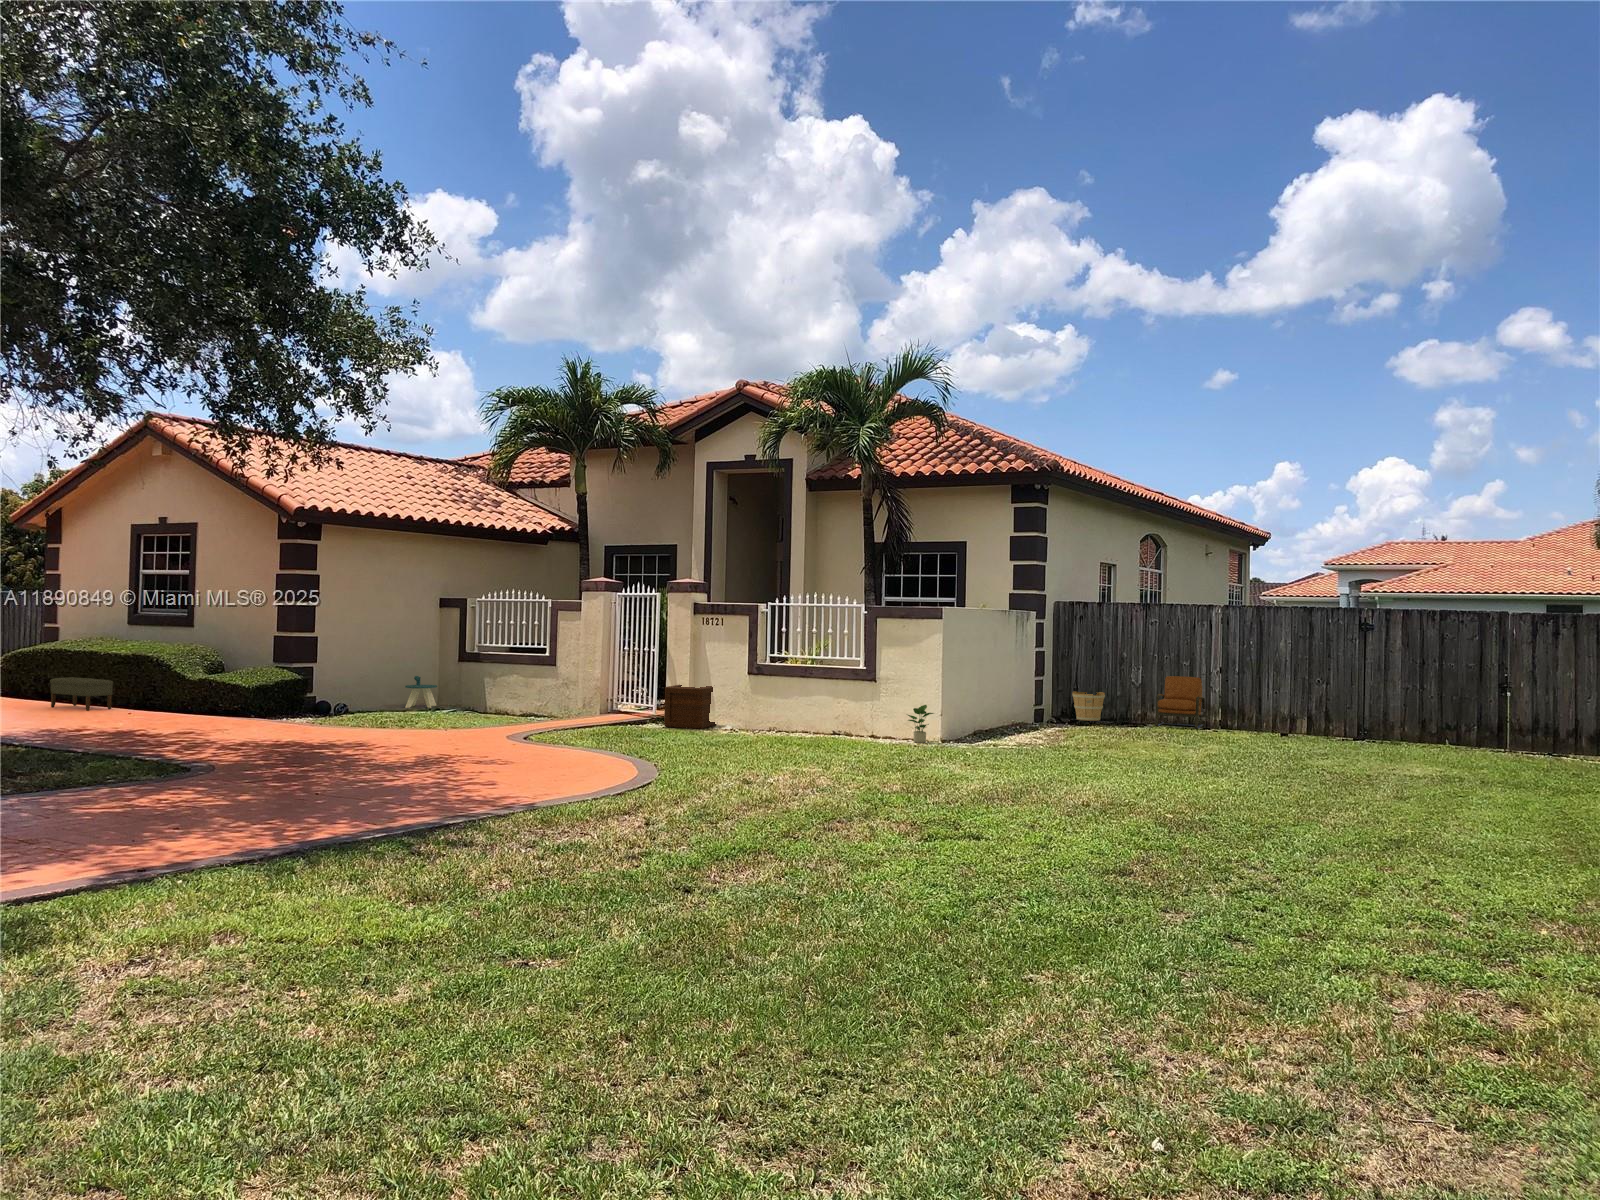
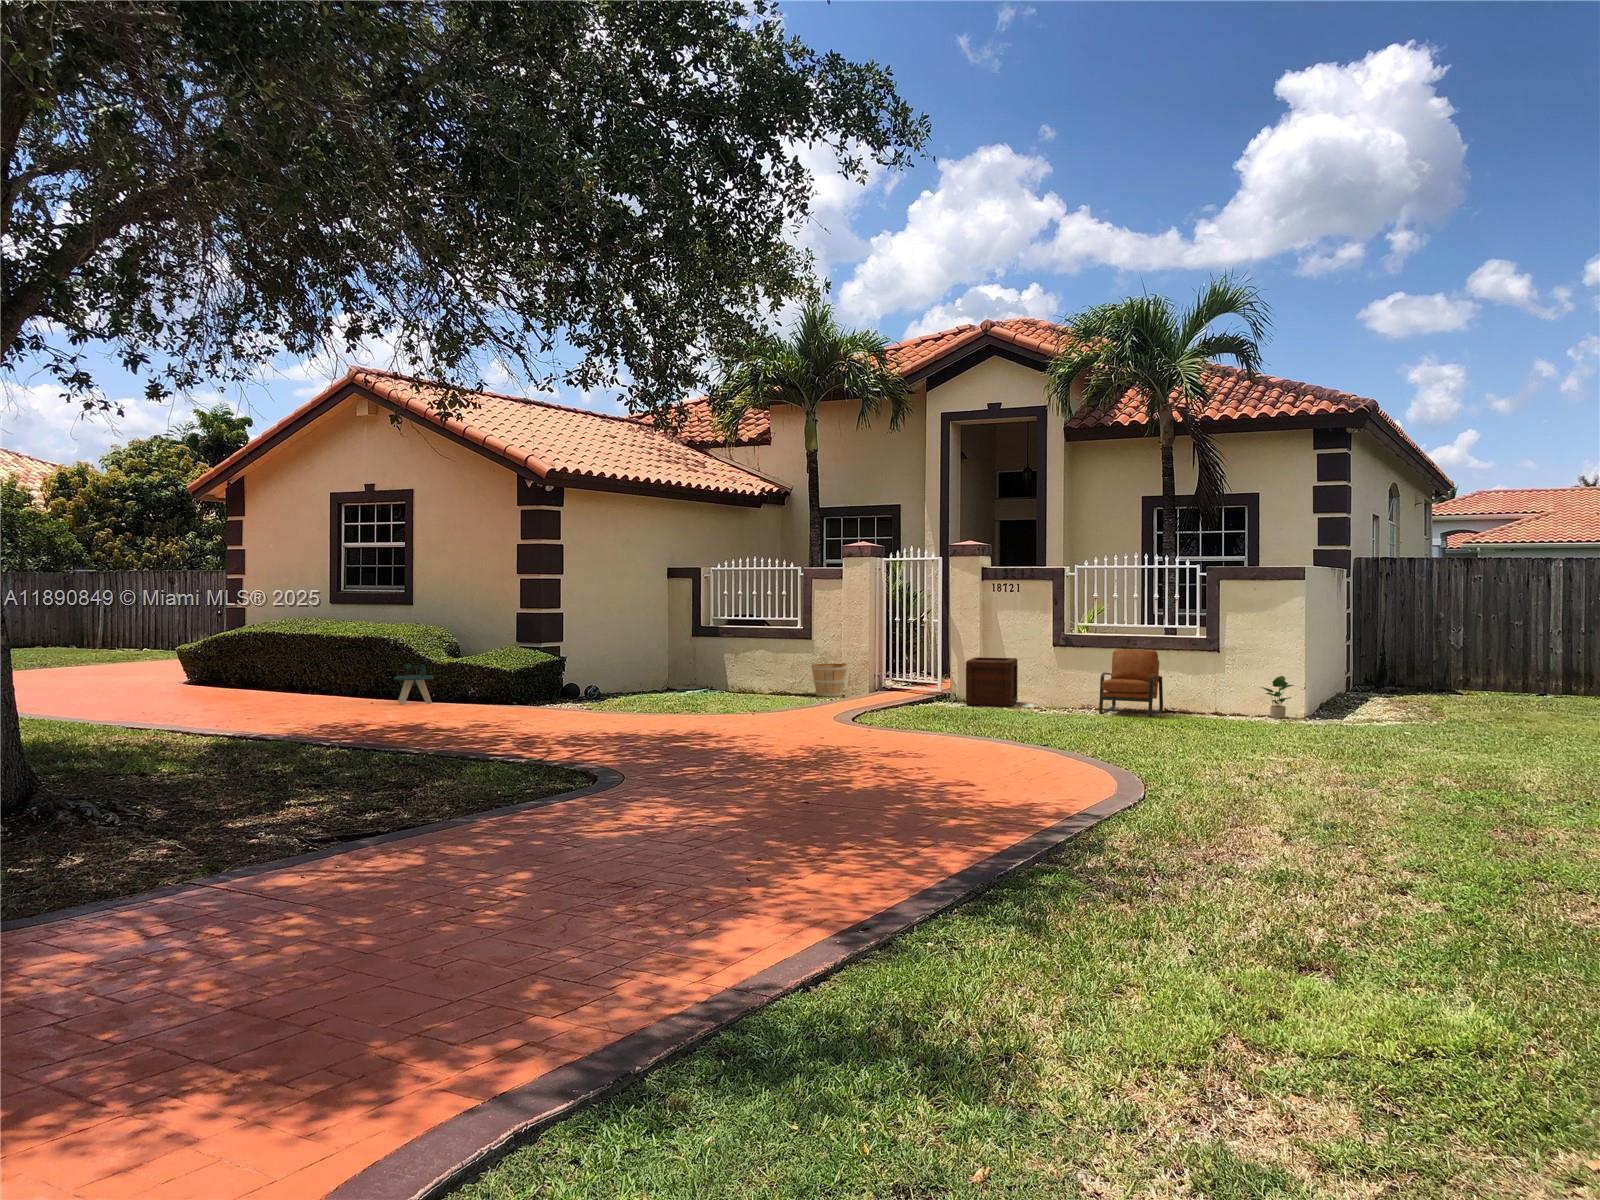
side table: present [405,676,437,708] -> present [394,664,434,705]
chair: present [1155,676,1205,729] -> present [1099,649,1163,716]
bench: present [50,677,113,711] -> none [273,661,343,697]
wooden bucket: present [1072,691,1105,721] -> present [811,663,848,697]

